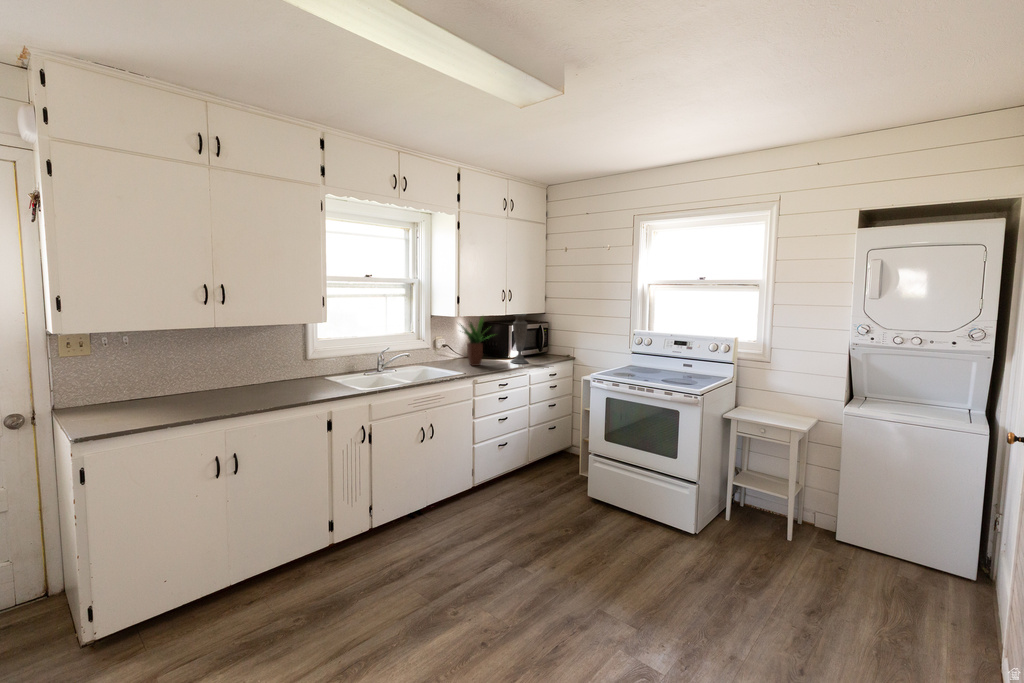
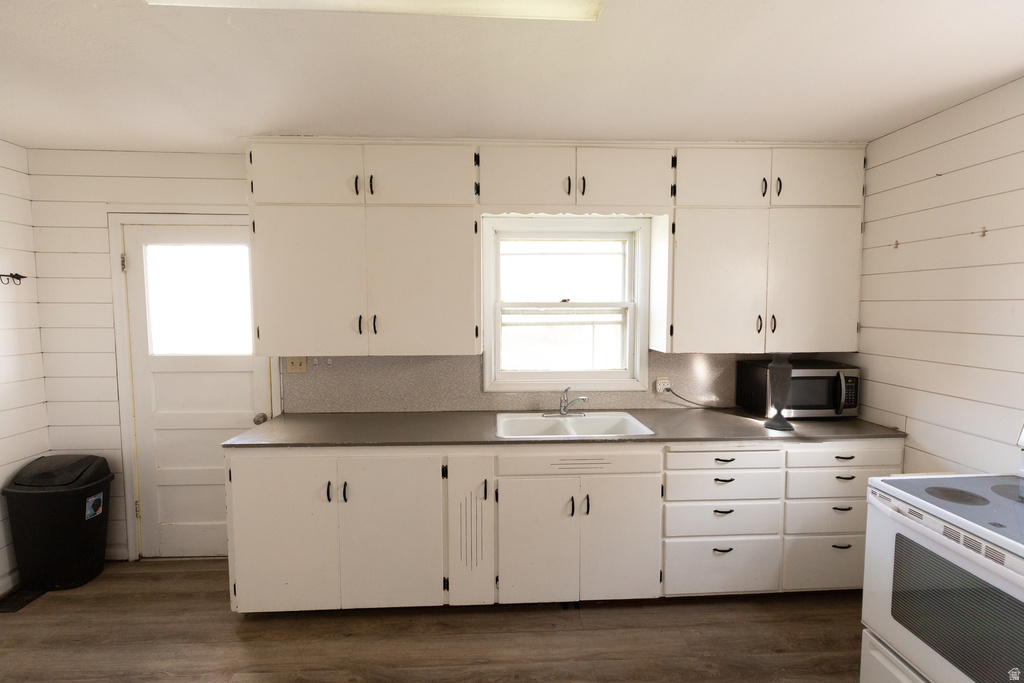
potted plant: present [461,317,489,366] -> none [672,350,736,423]

